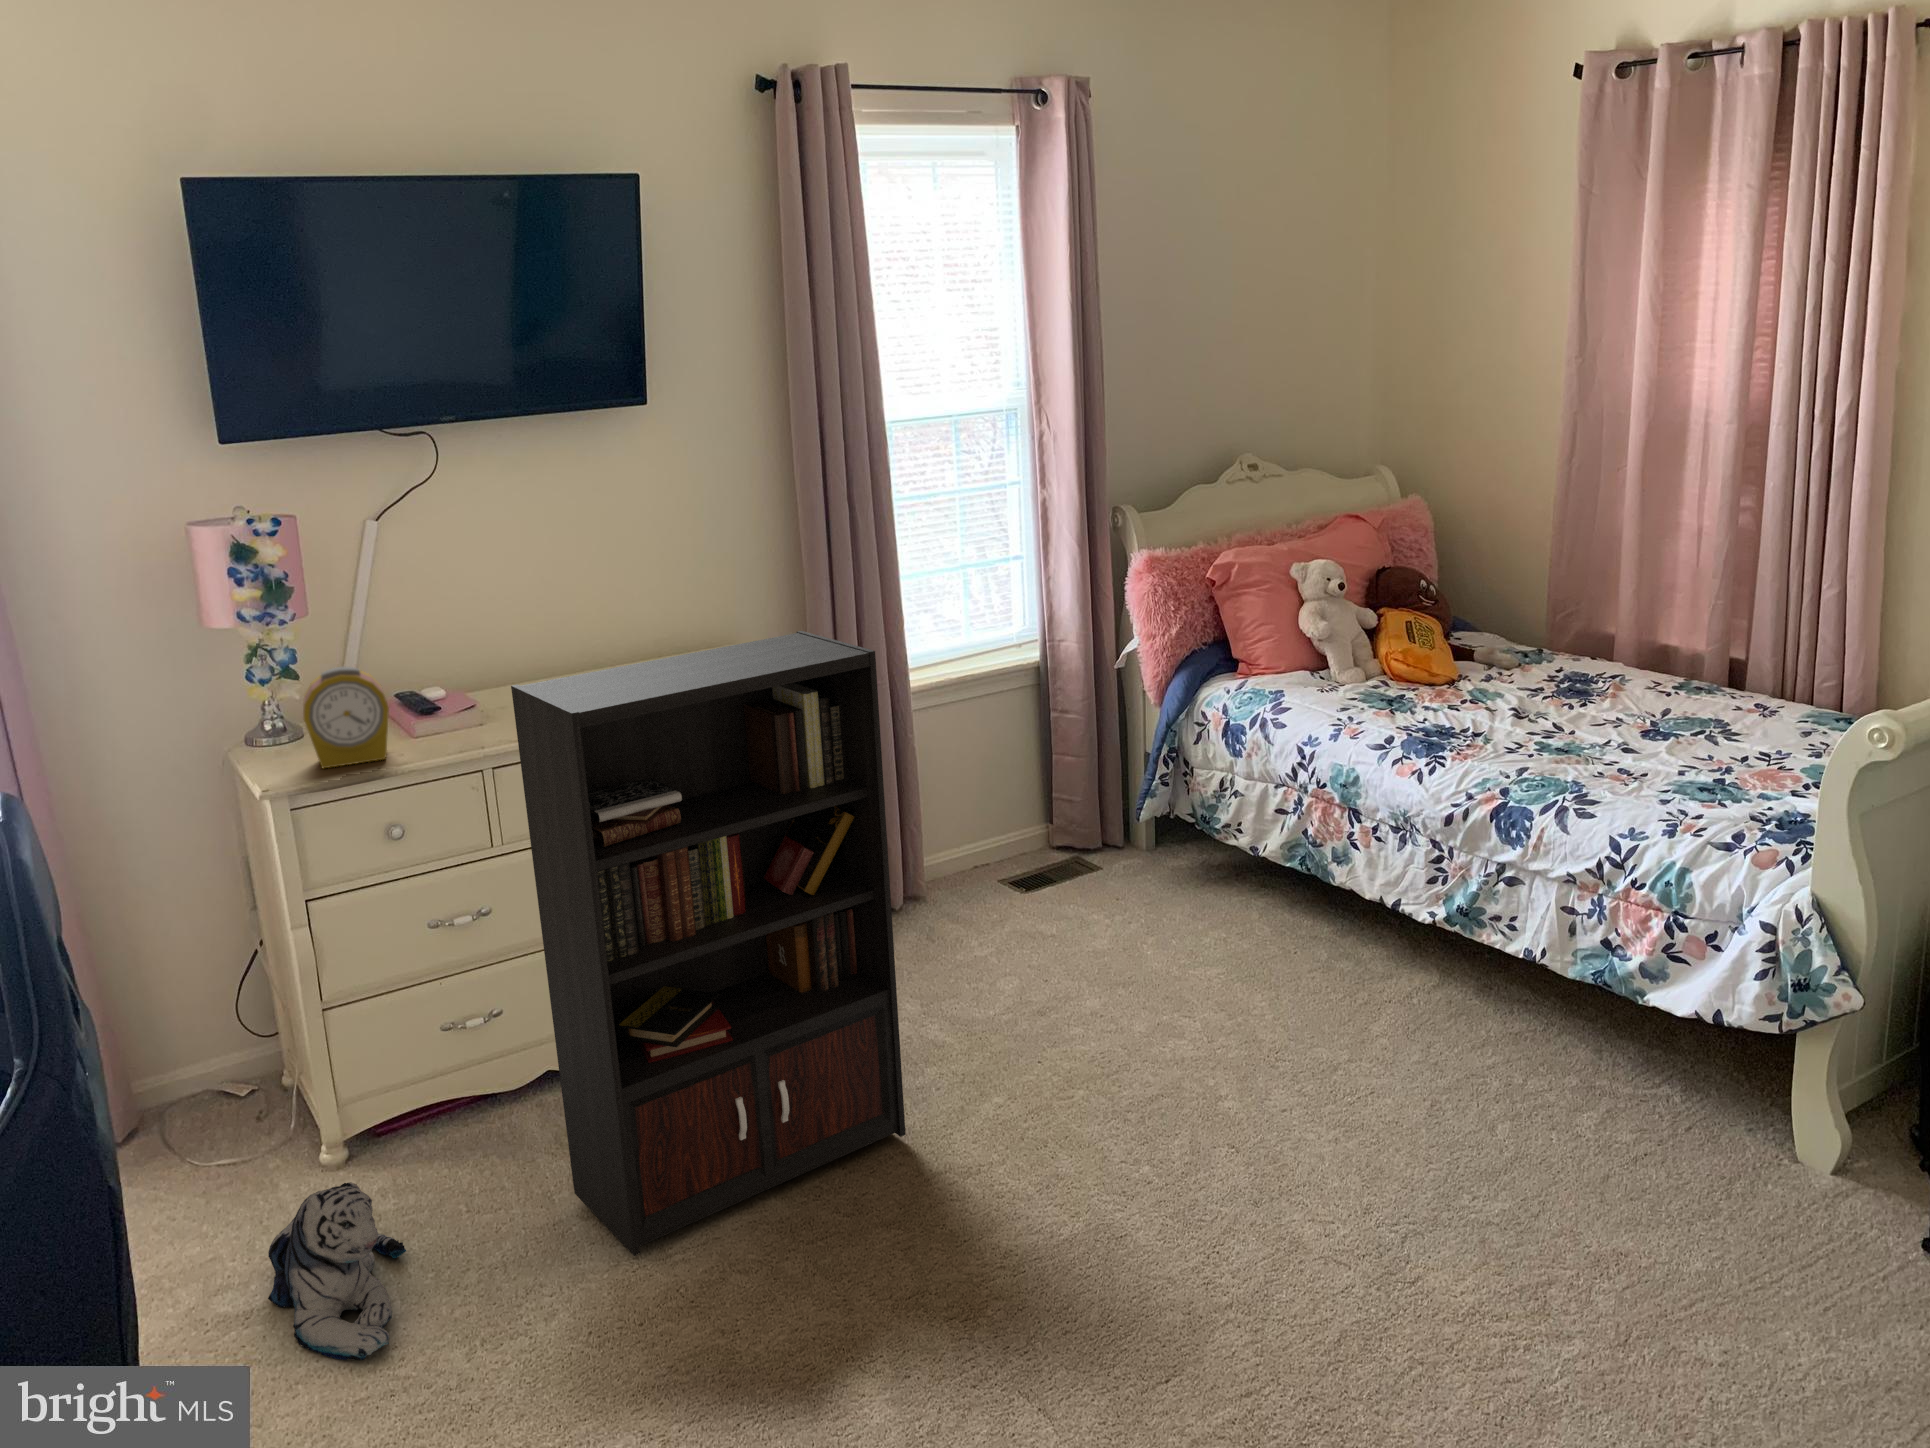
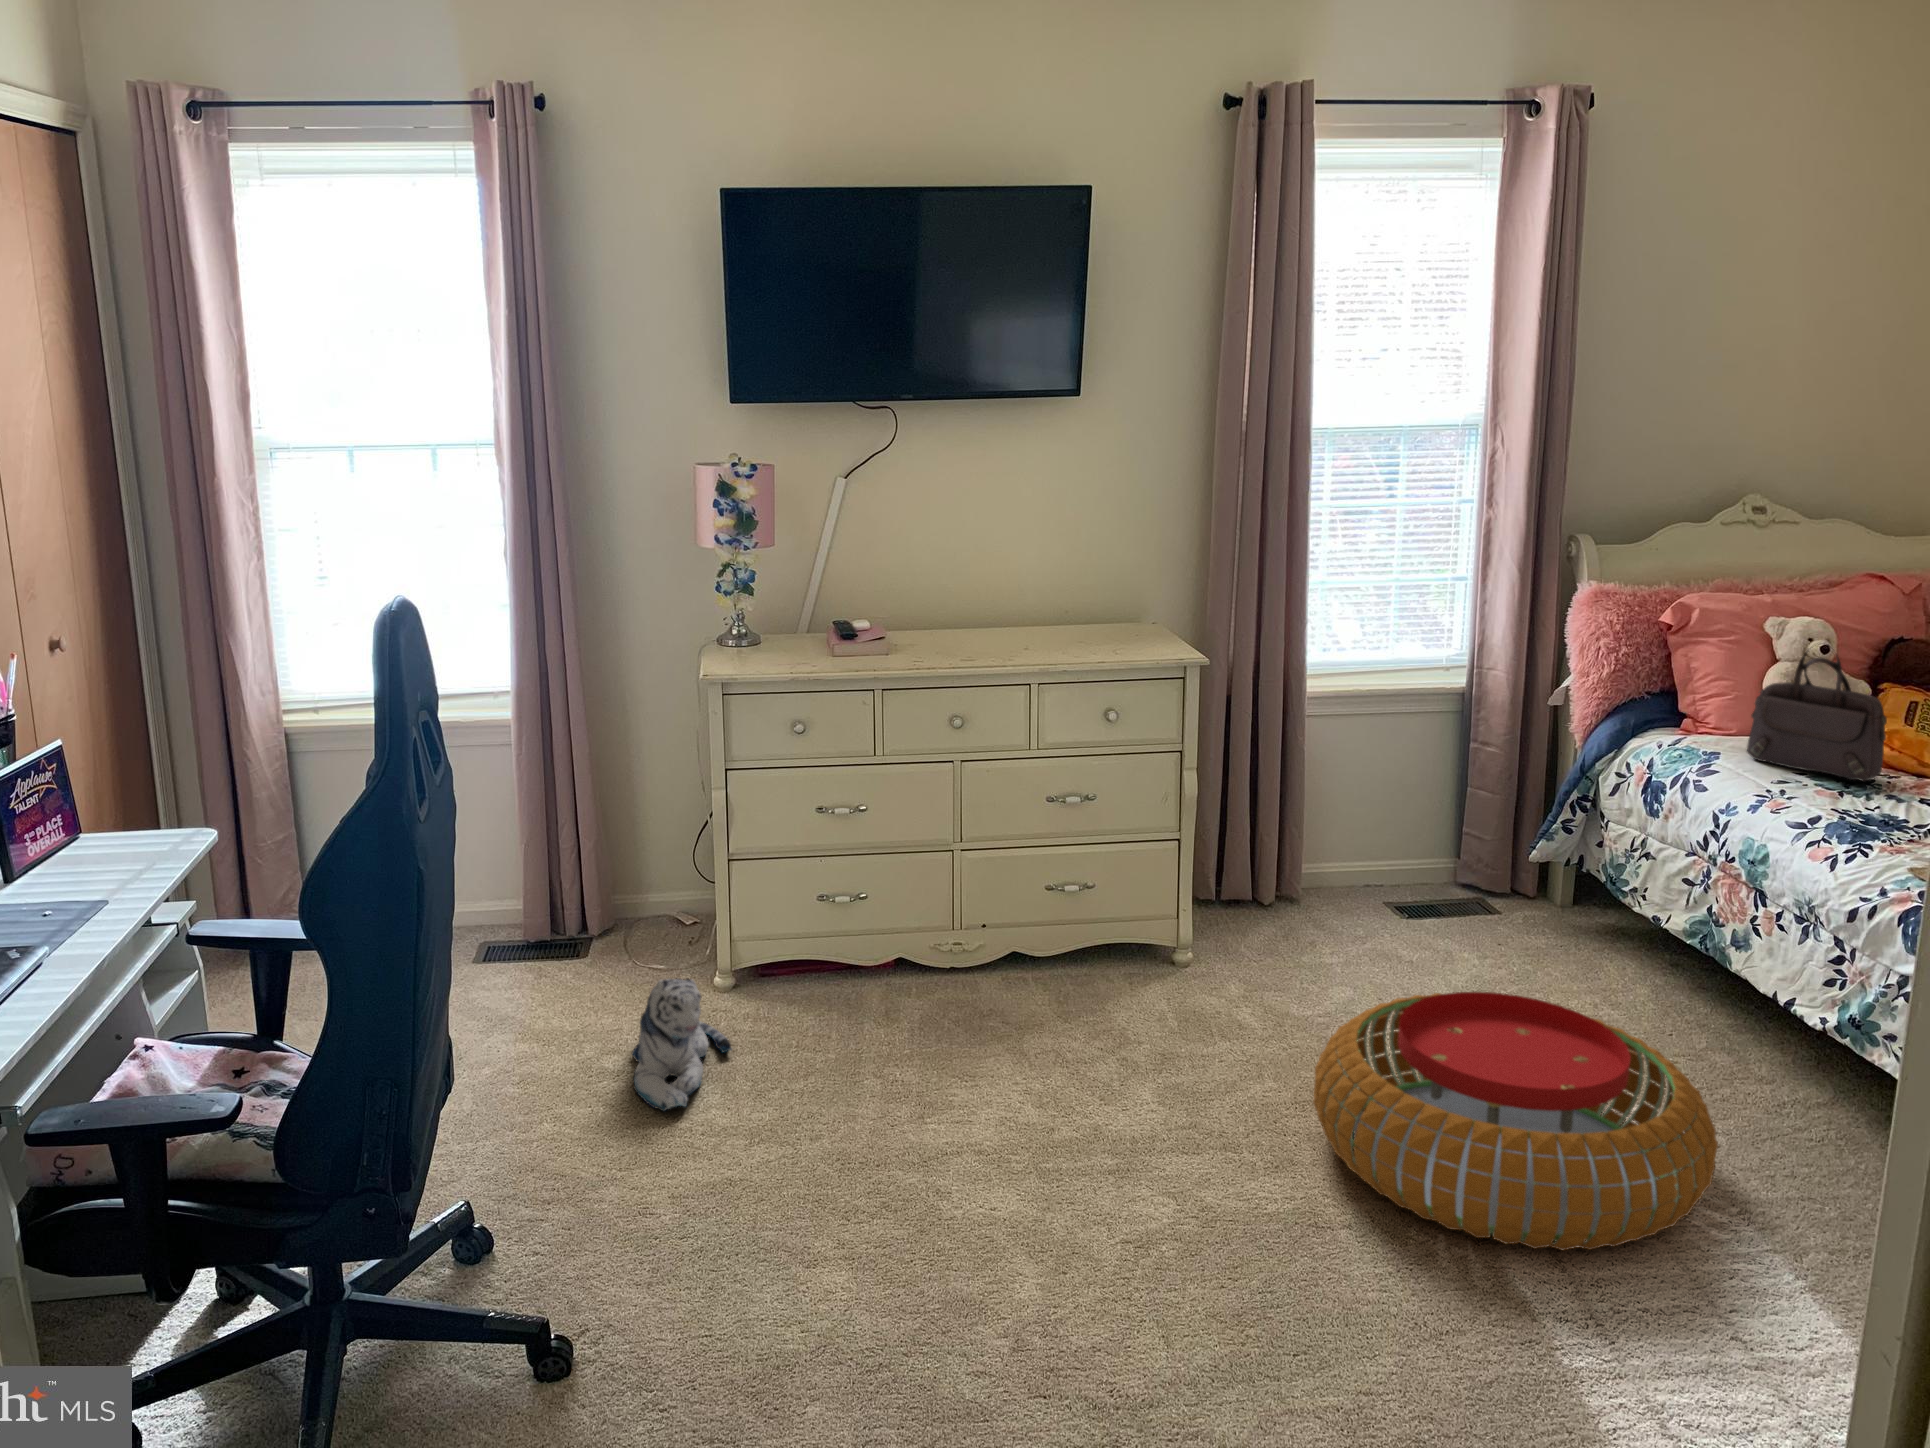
handbag: none [1303,585,1410,700] -> present [1747,652,1887,781]
bookcase: present [511,631,906,1256] -> none [859,600,1167,1103]
alarm clock: present [303,666,389,768] -> none [742,587,809,665]
pouf: none [1069,955,1424,1194] -> present [1313,992,1718,1250]

